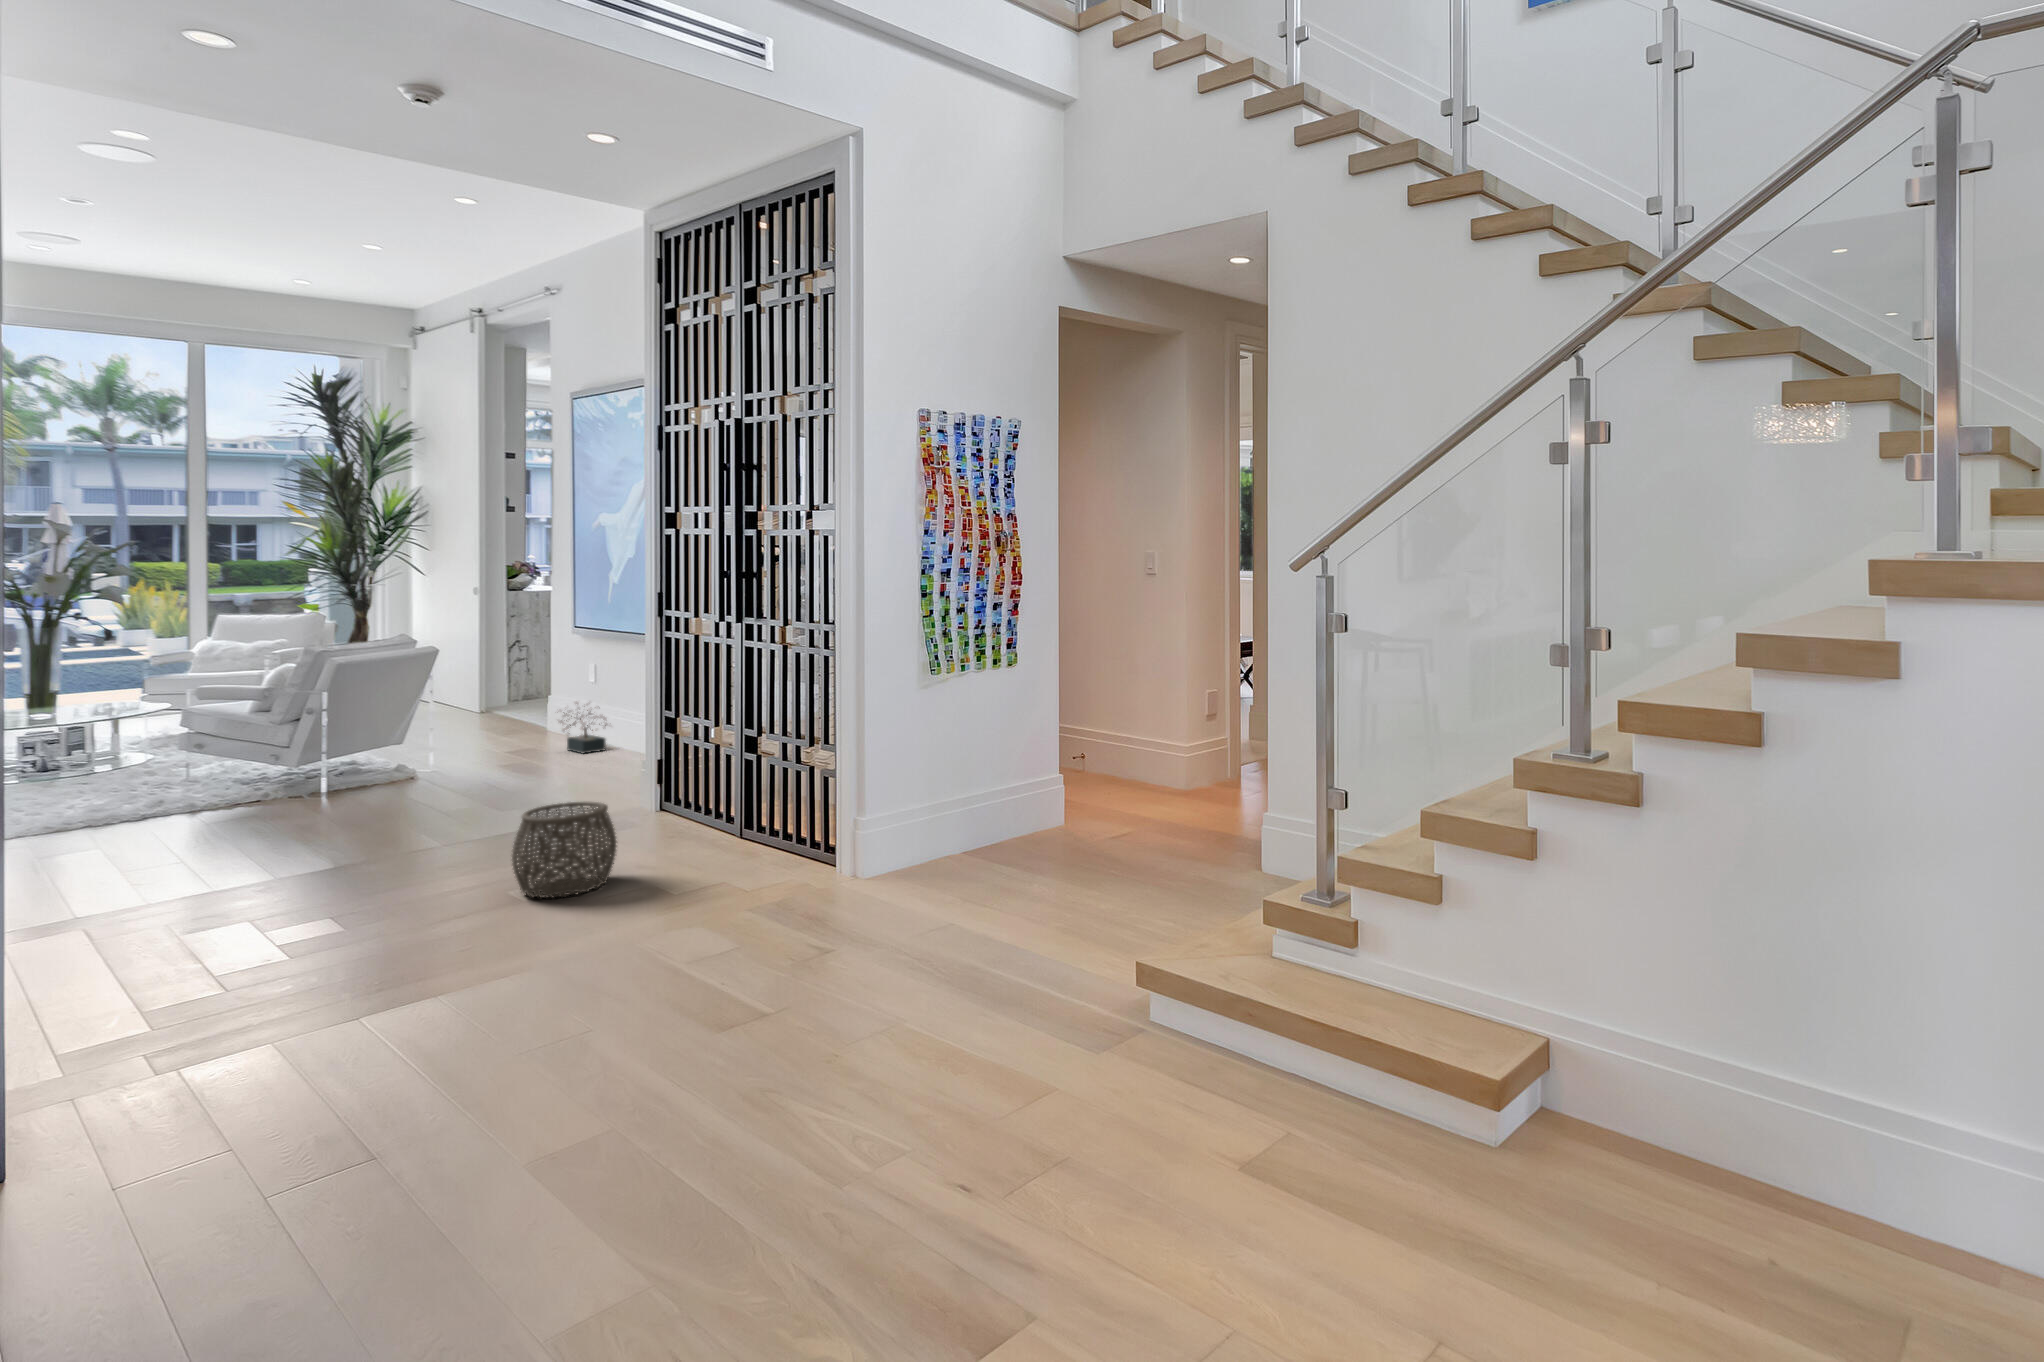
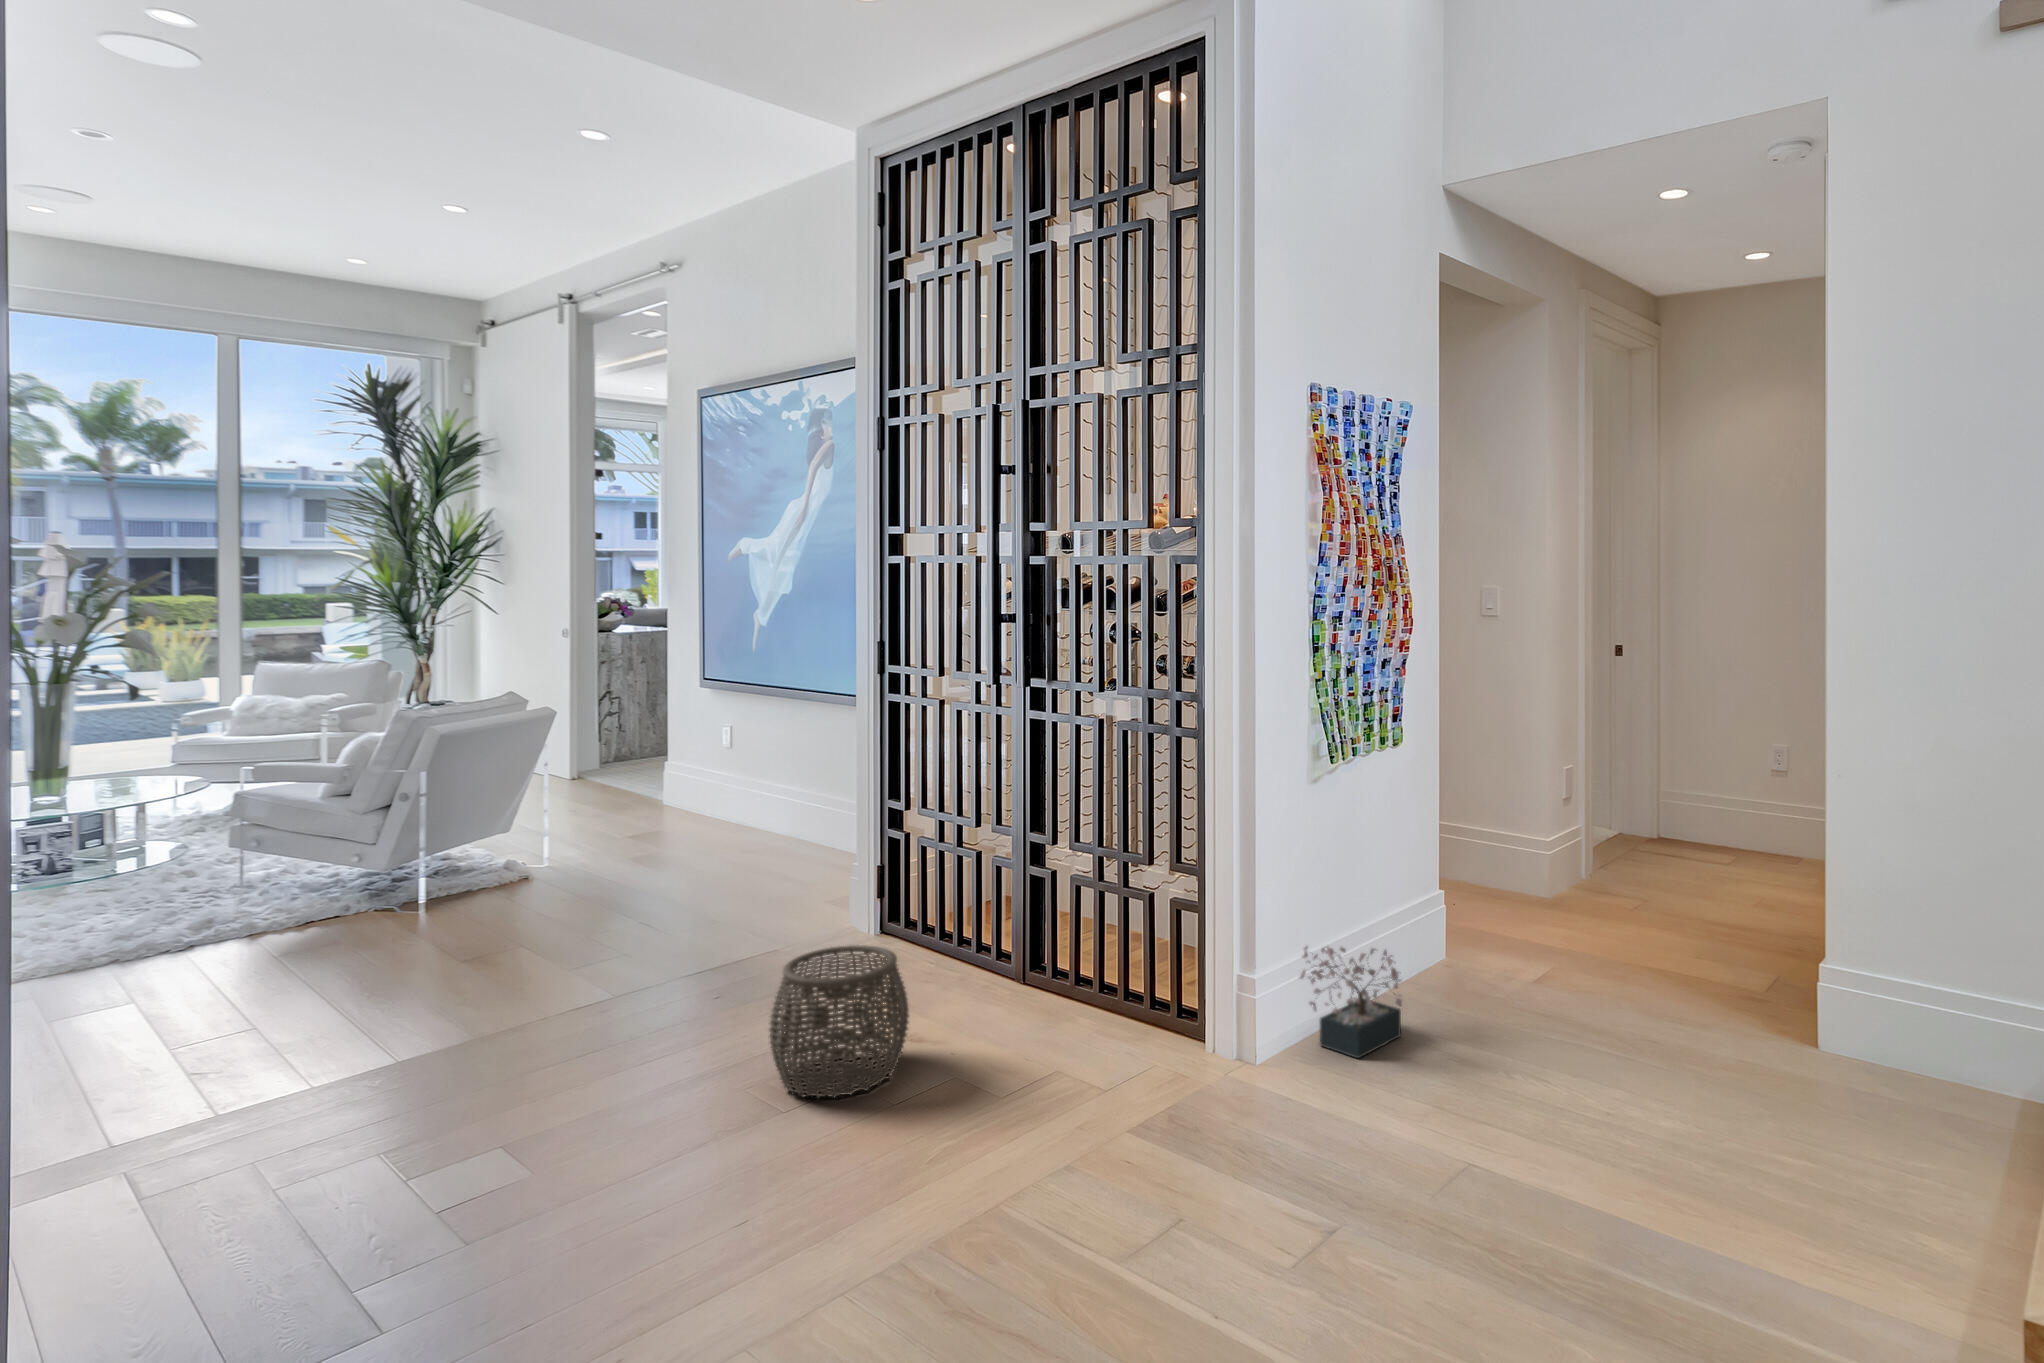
decorative plant: present [559,702,607,753] -> present [1299,946,1402,1058]

